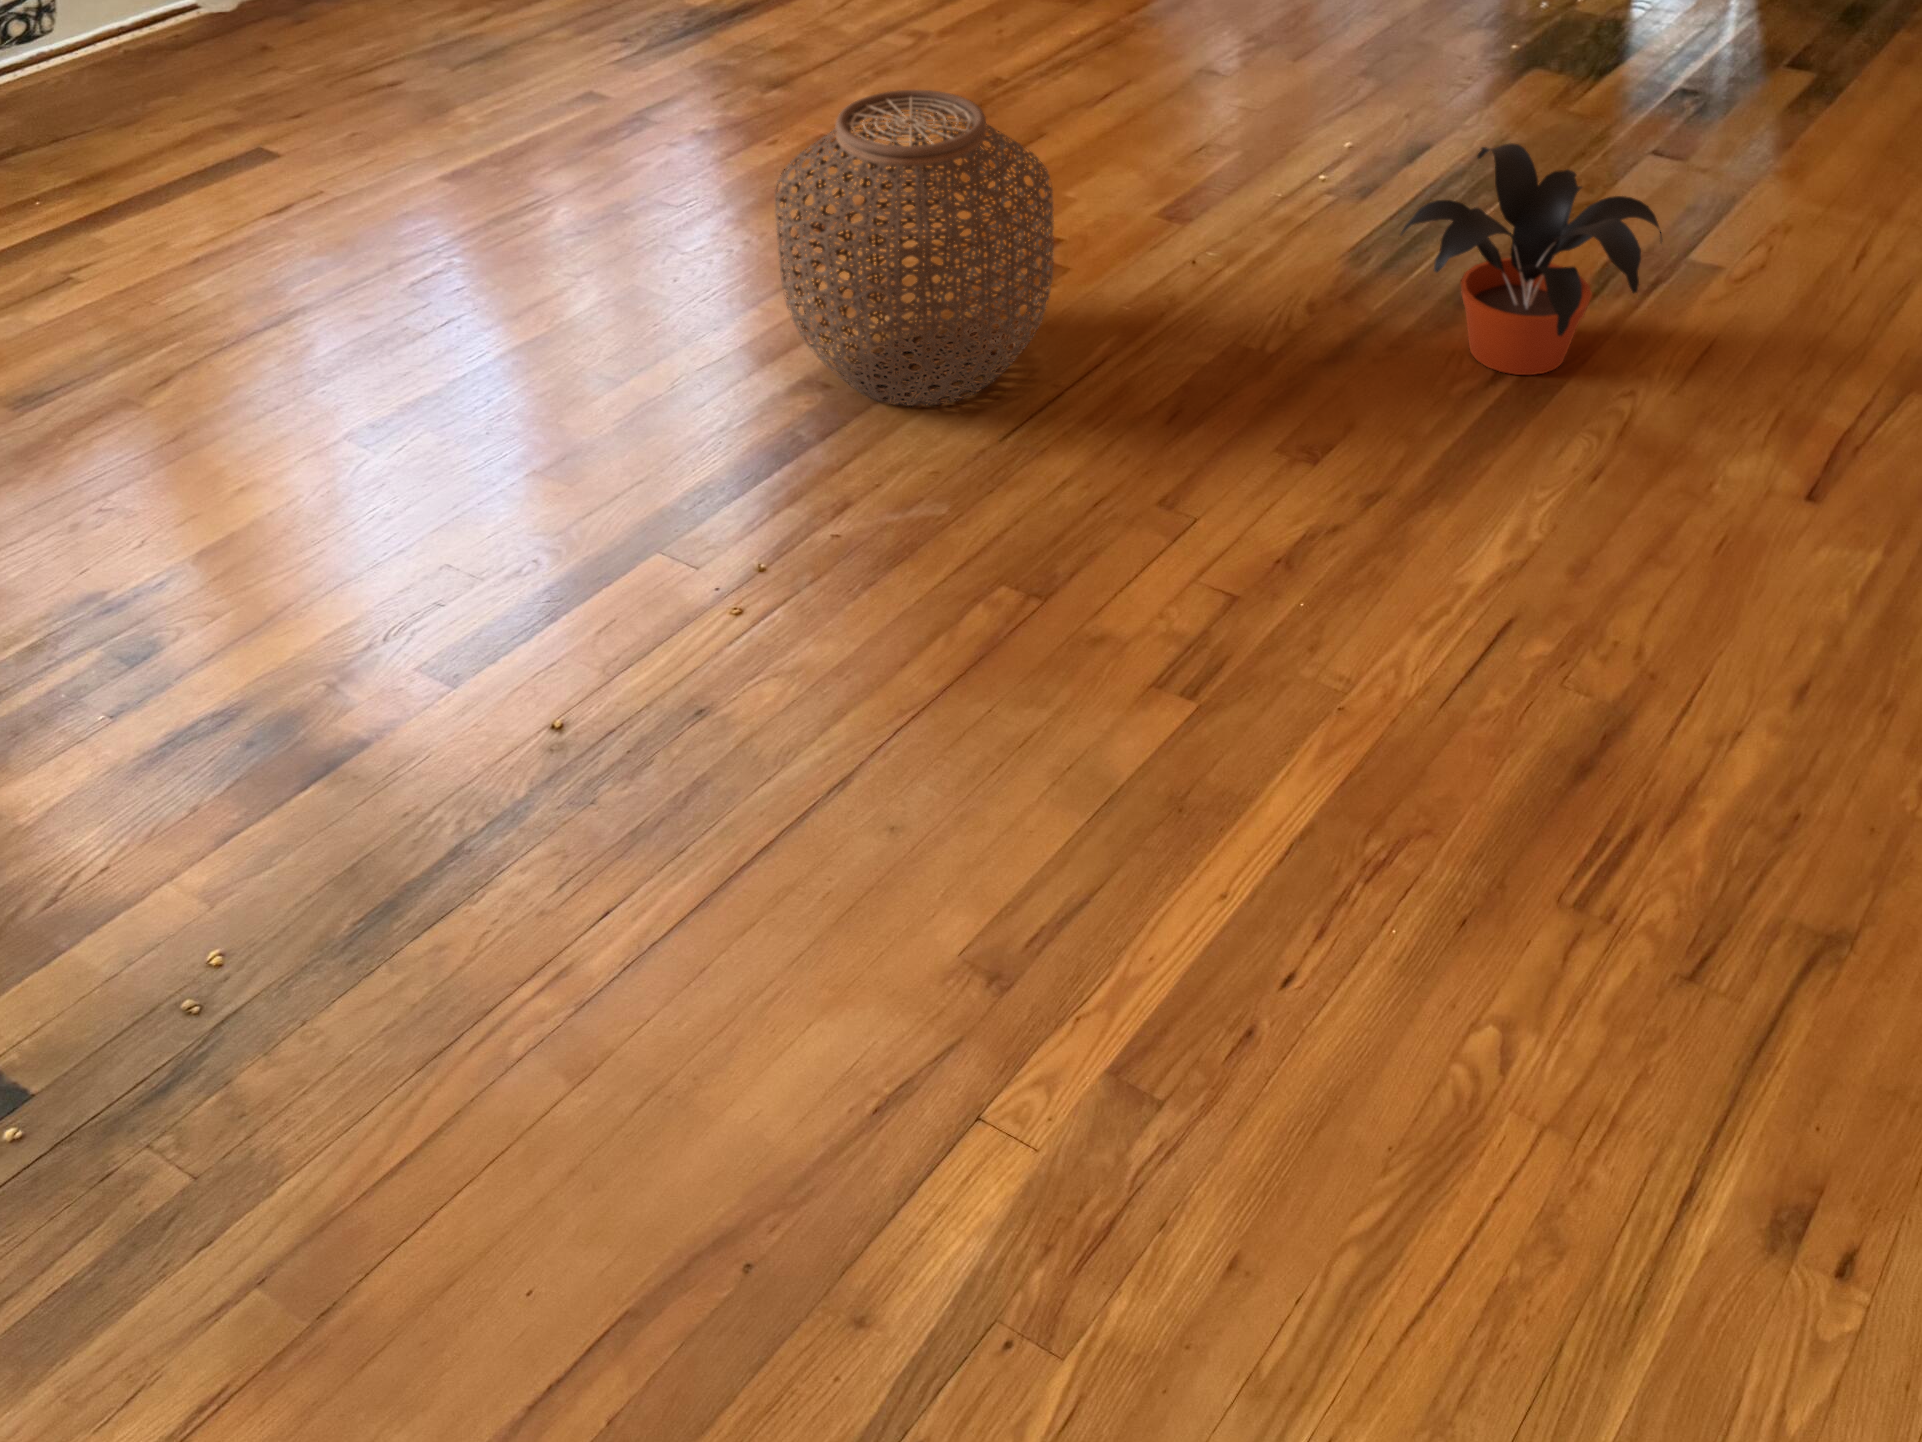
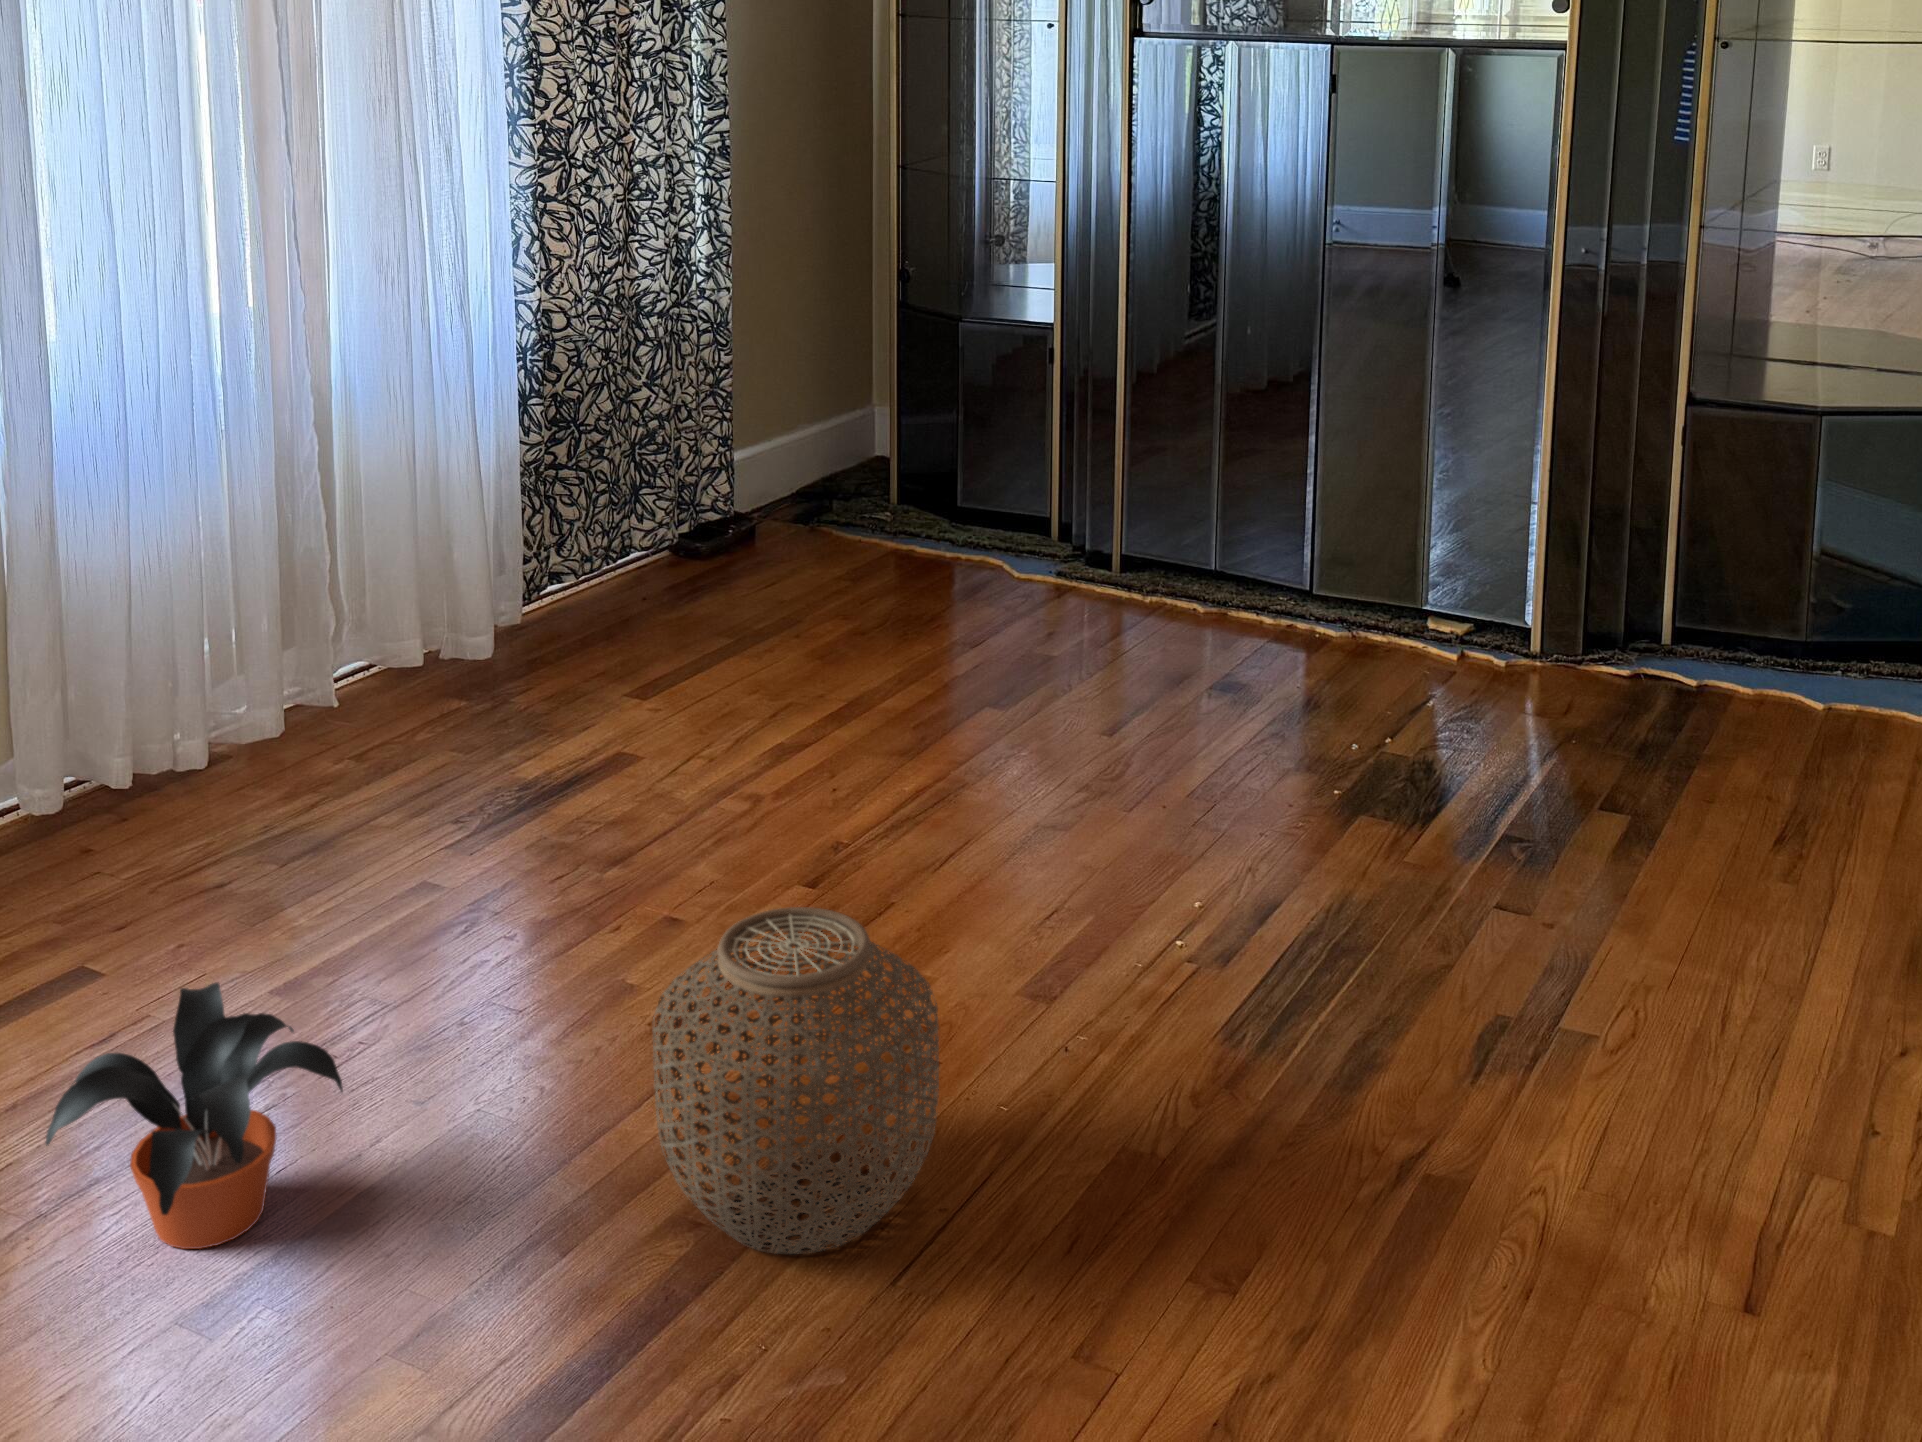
potted plant: present [1401,143,1662,375] -> present [46,983,343,1249]

